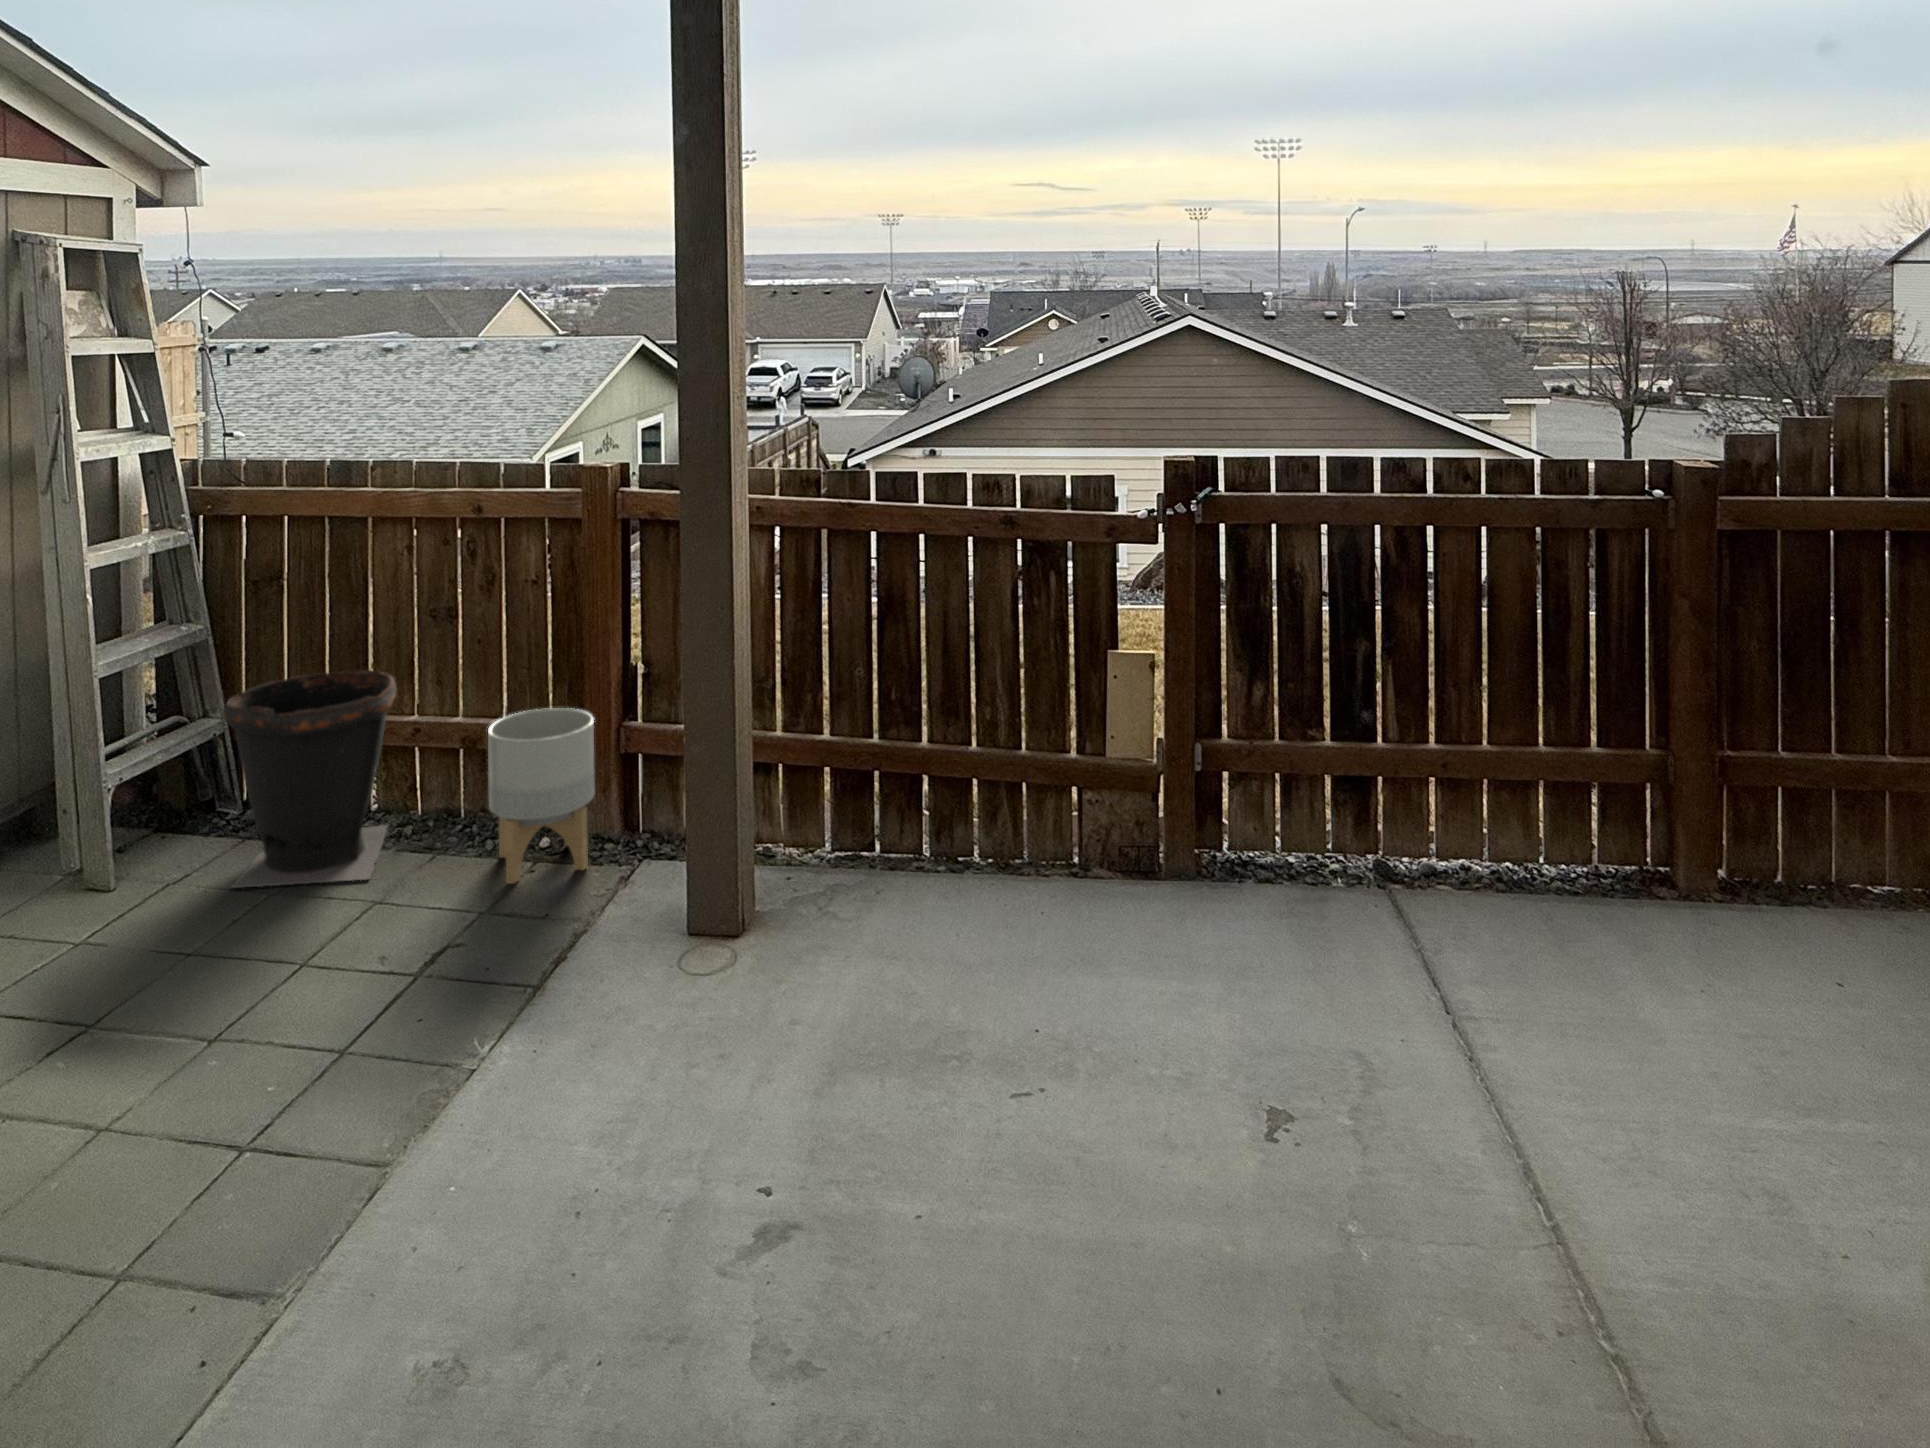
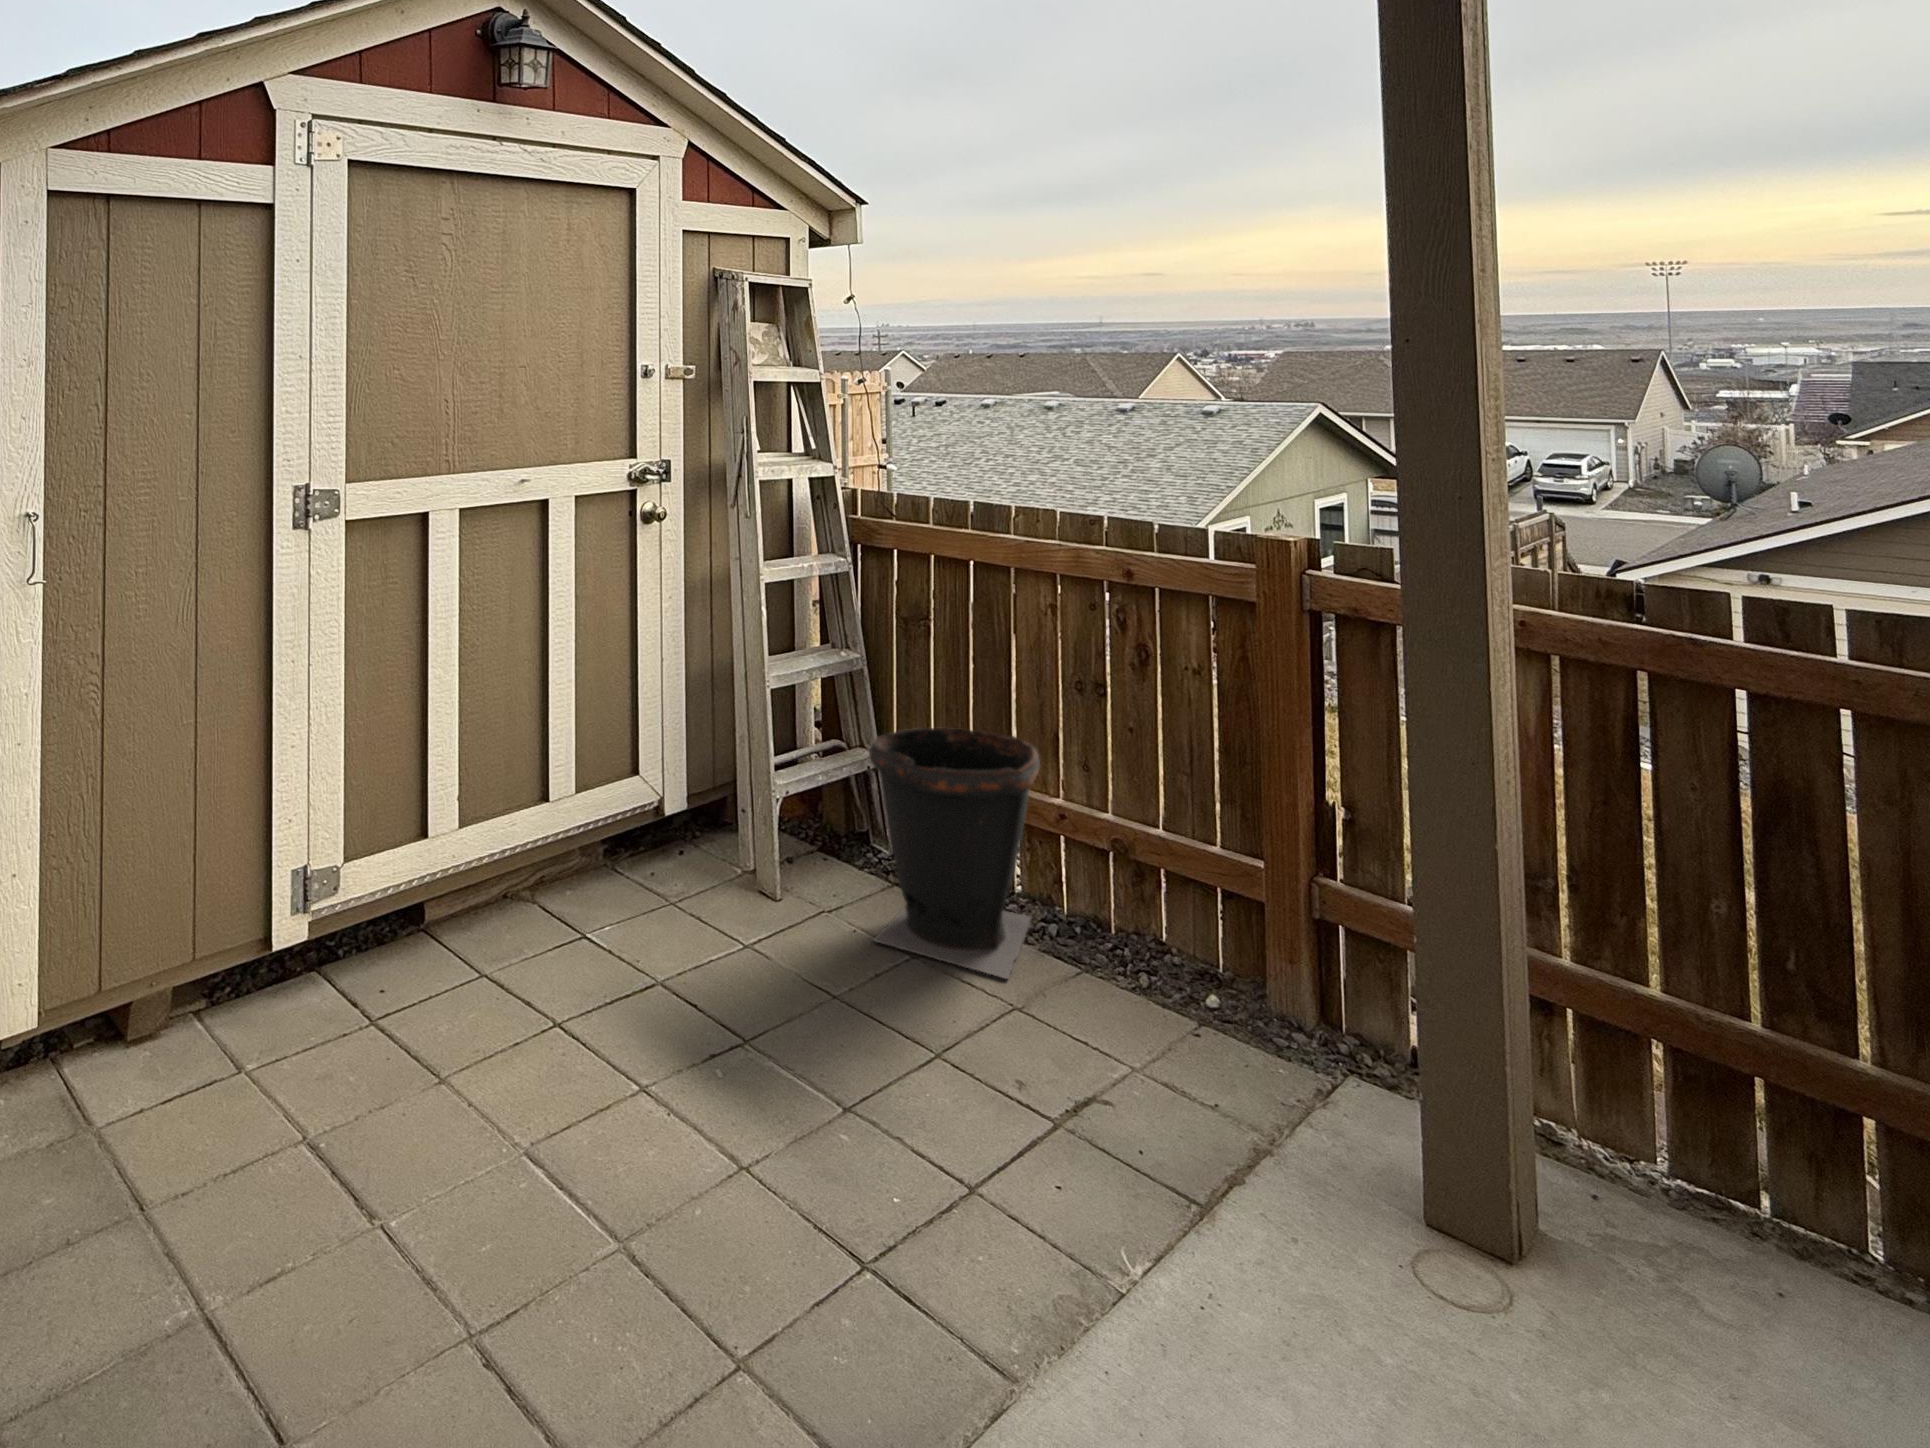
planter: present [488,708,595,884] -> none [1141,828,1277,1059]

